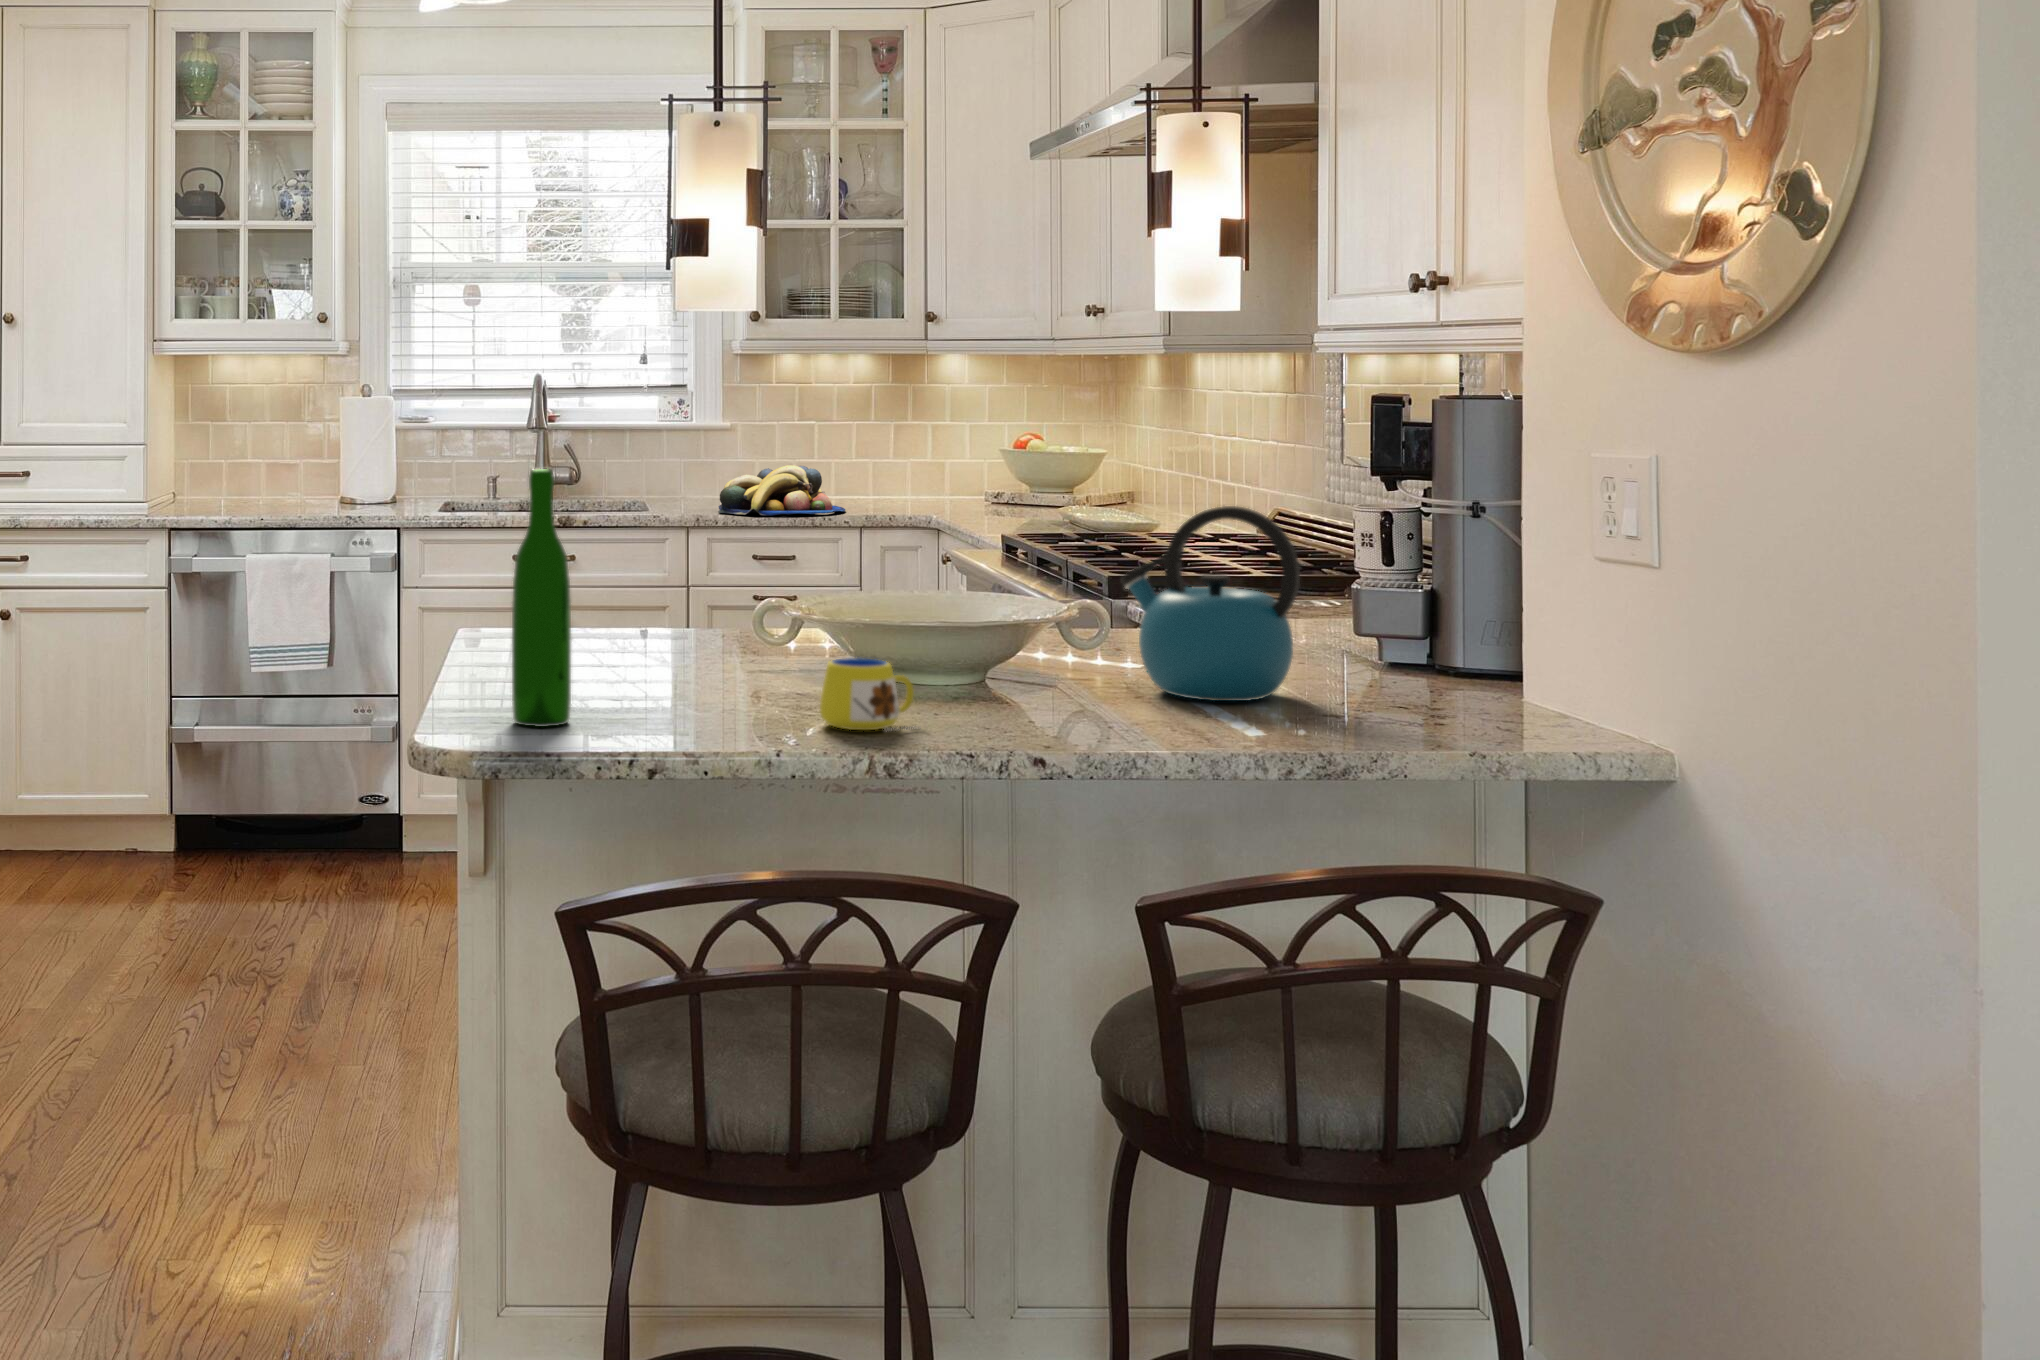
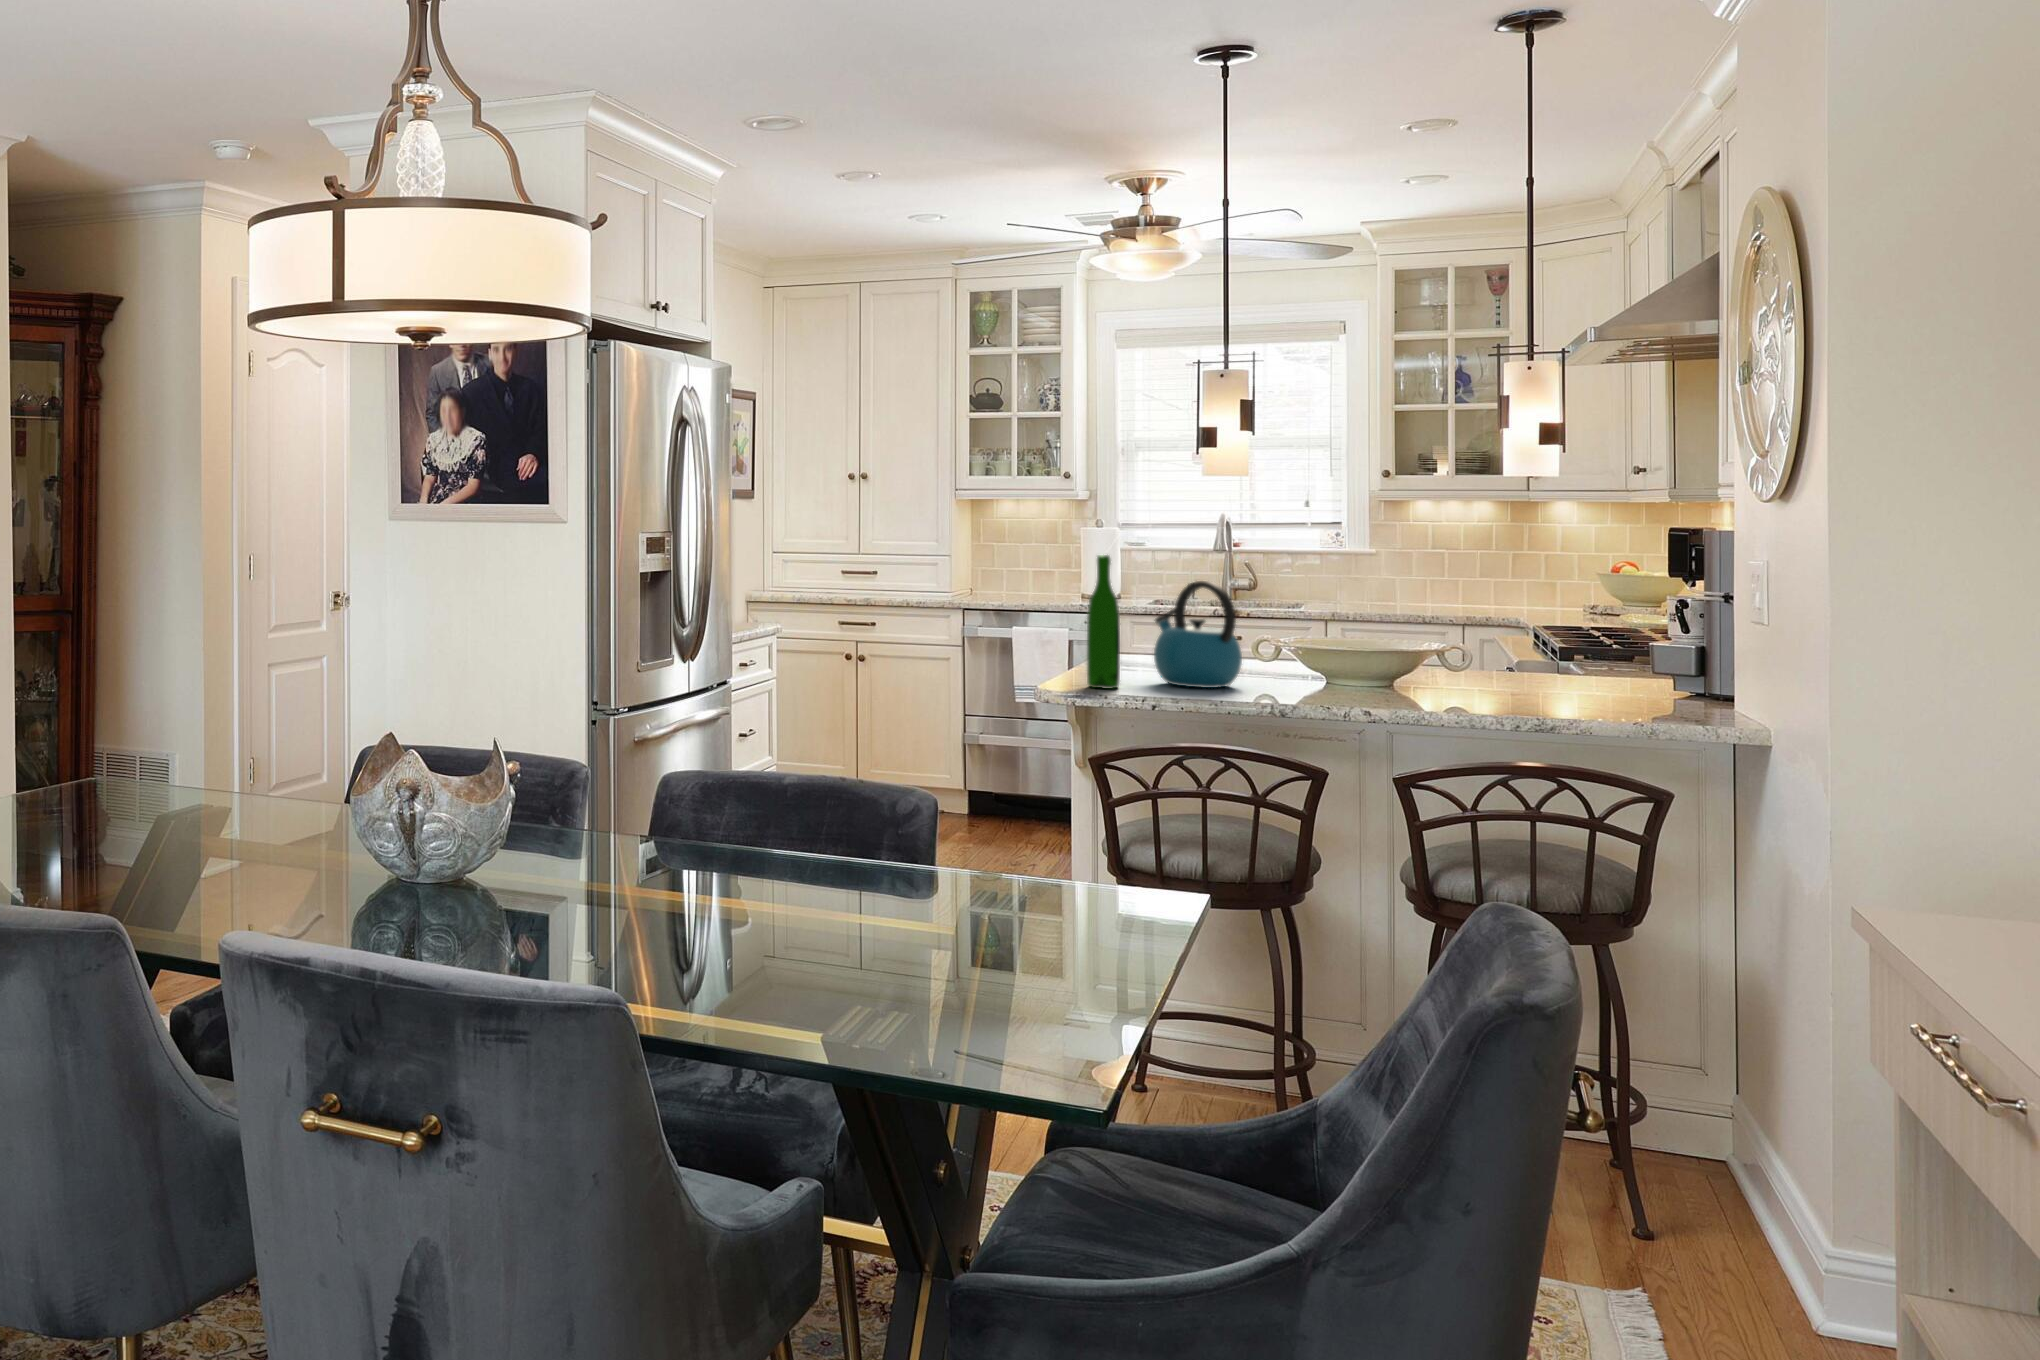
fruit bowl: present [719,465,845,515] -> none [1355,579,1463,614]
kettle: present [1121,506,1300,701] -> present [1154,581,1242,688]
mug: present [820,658,918,730] -> none [1263,663,1324,702]

